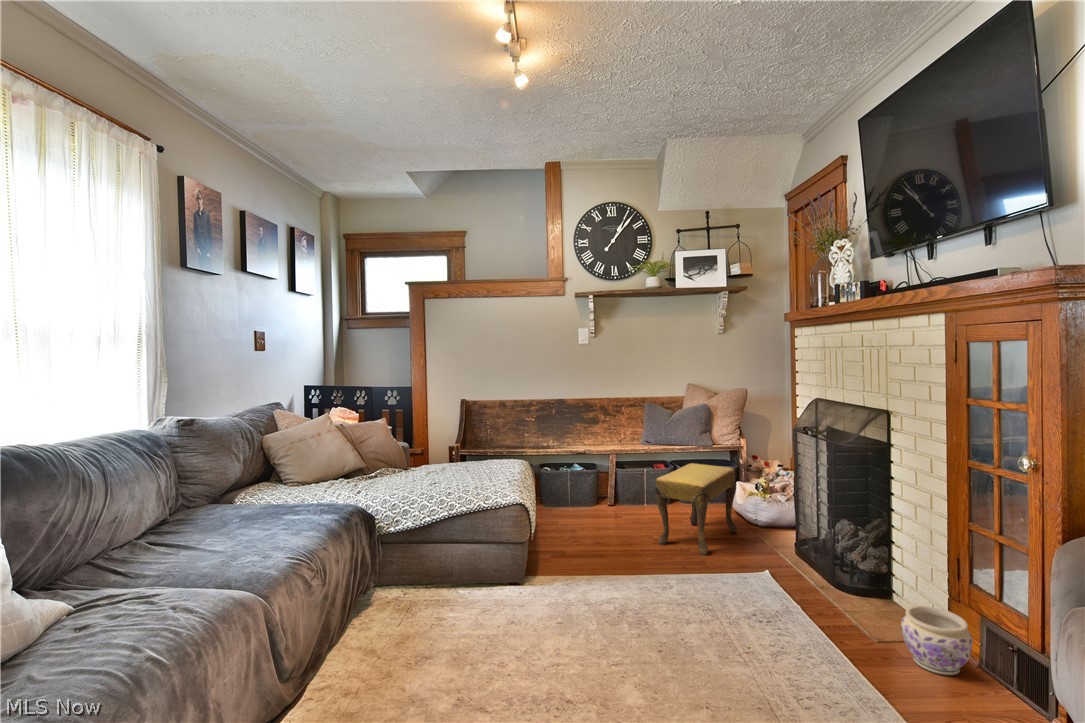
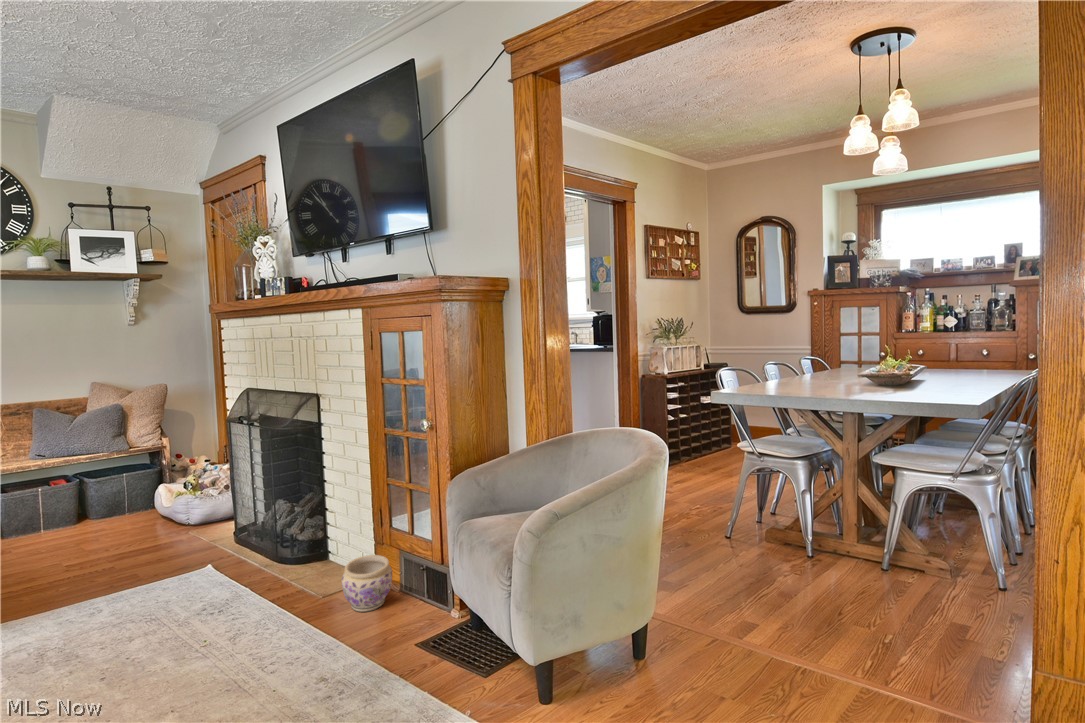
footstool: present [655,463,737,556] -> none [22,476,160,606]

